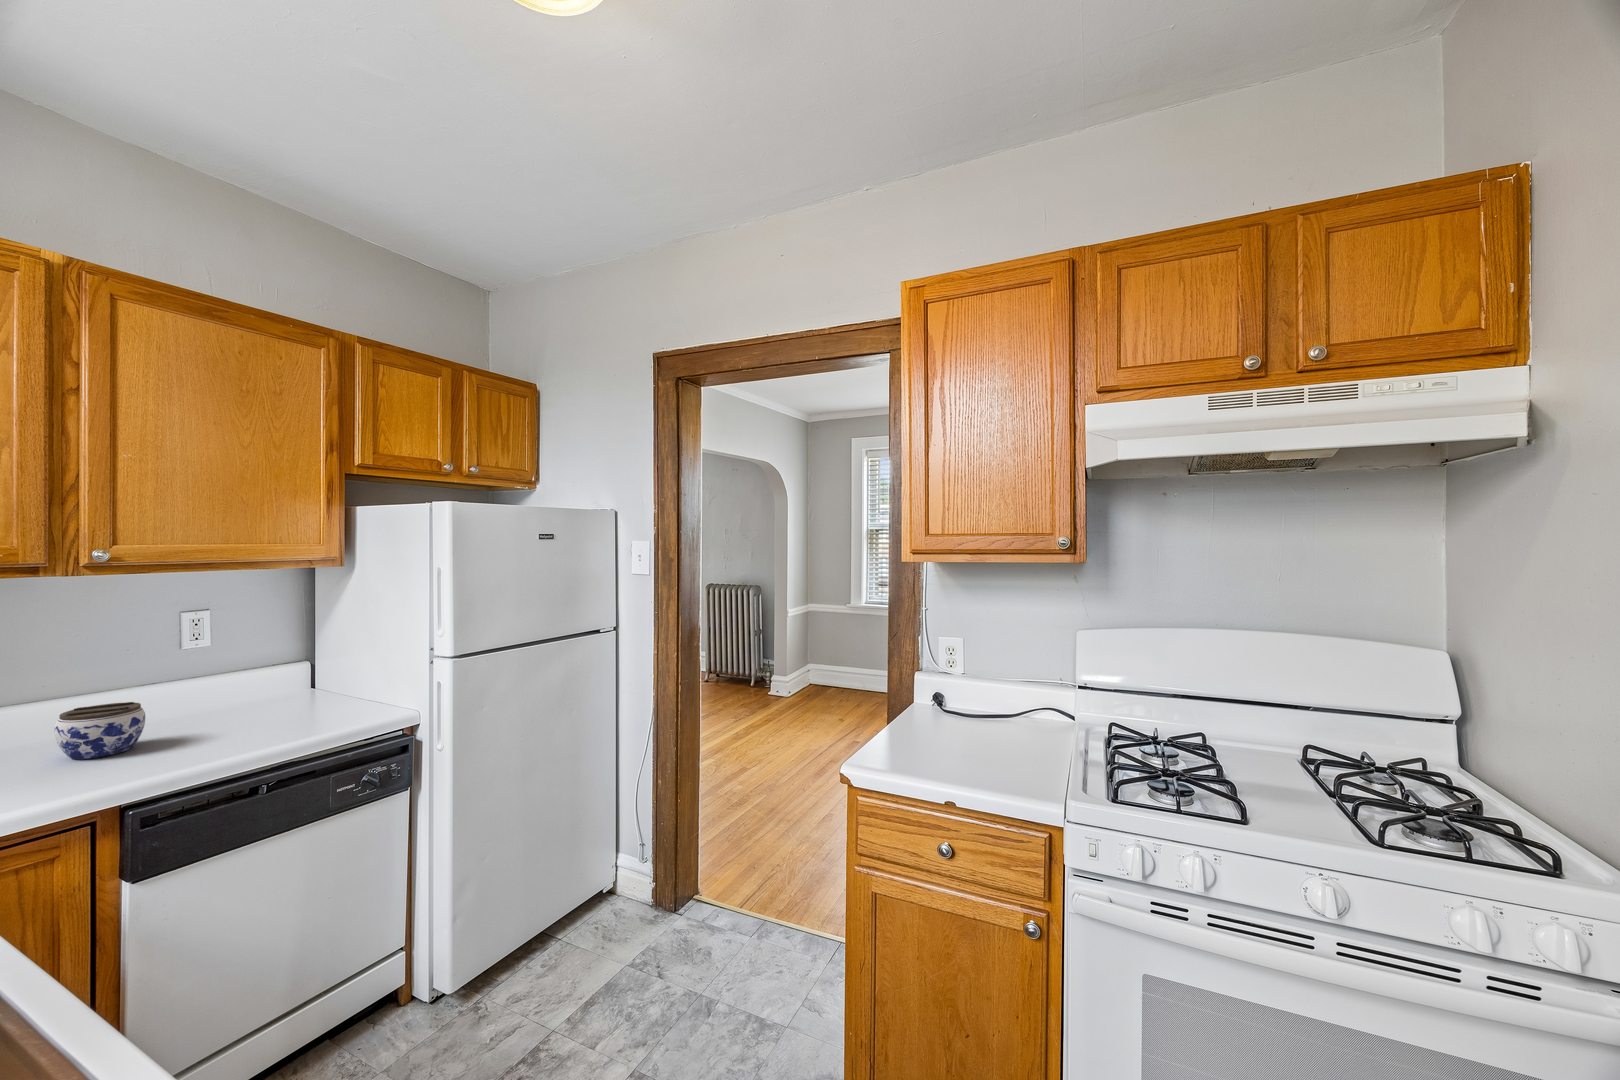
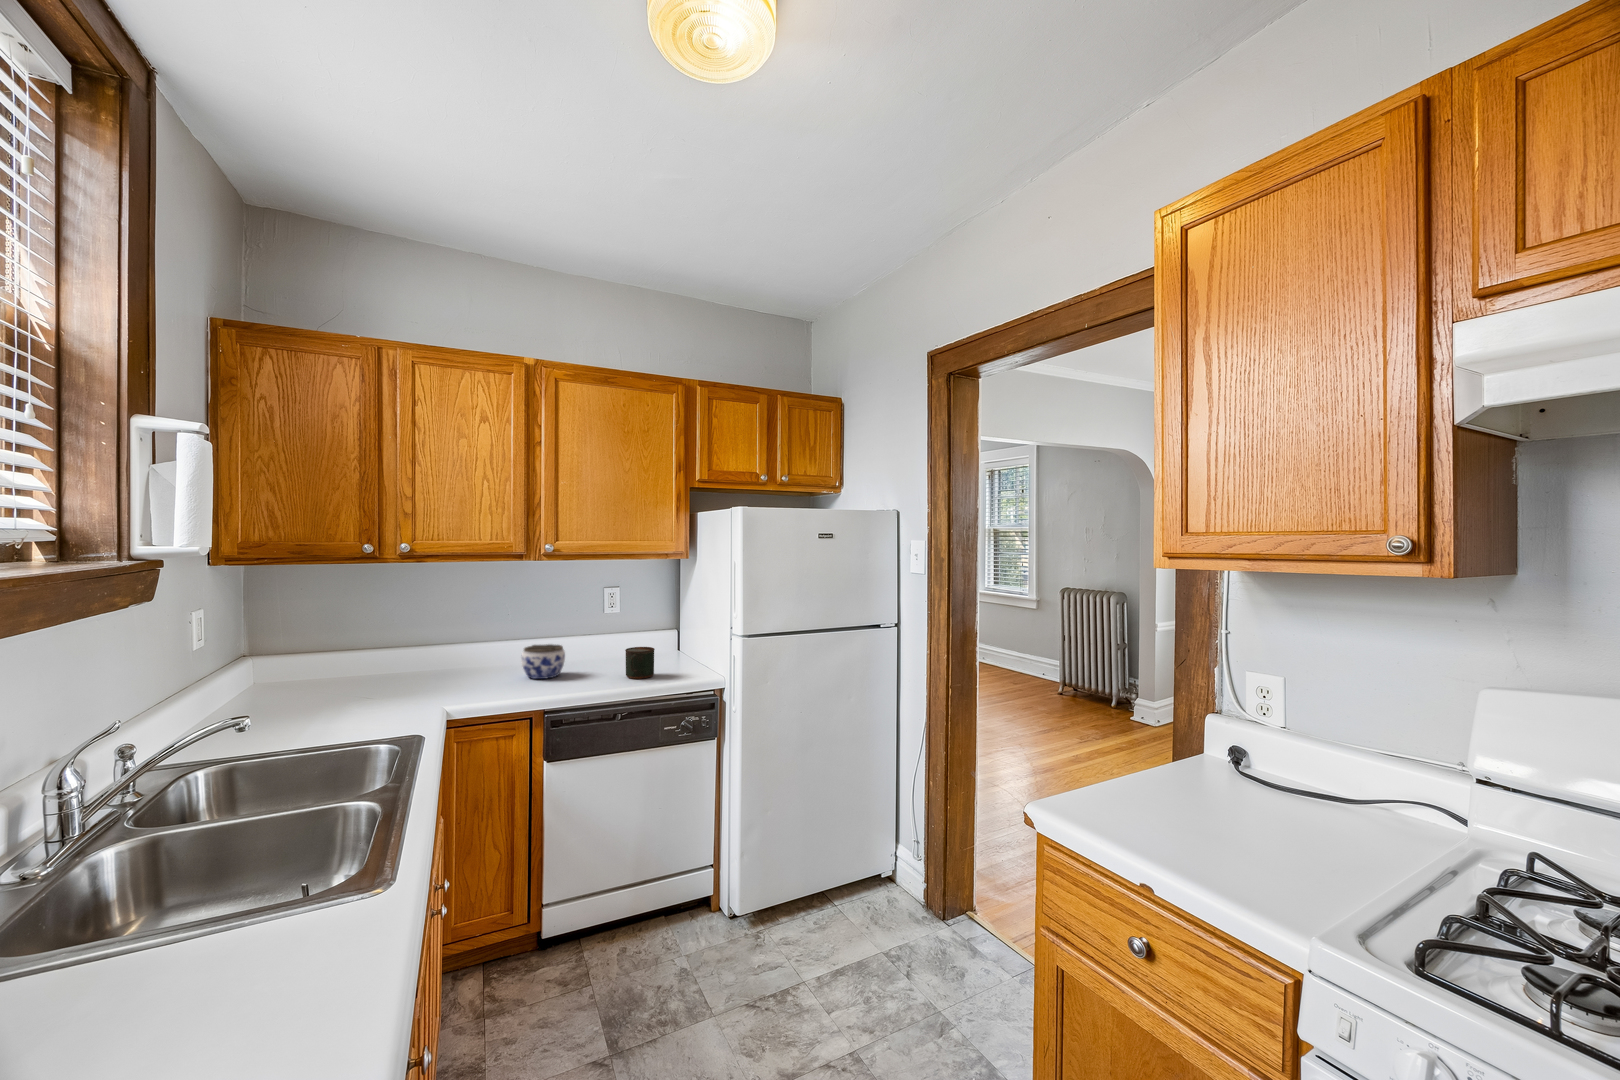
mug: none [261,687,310,731] -> present [625,647,655,679]

